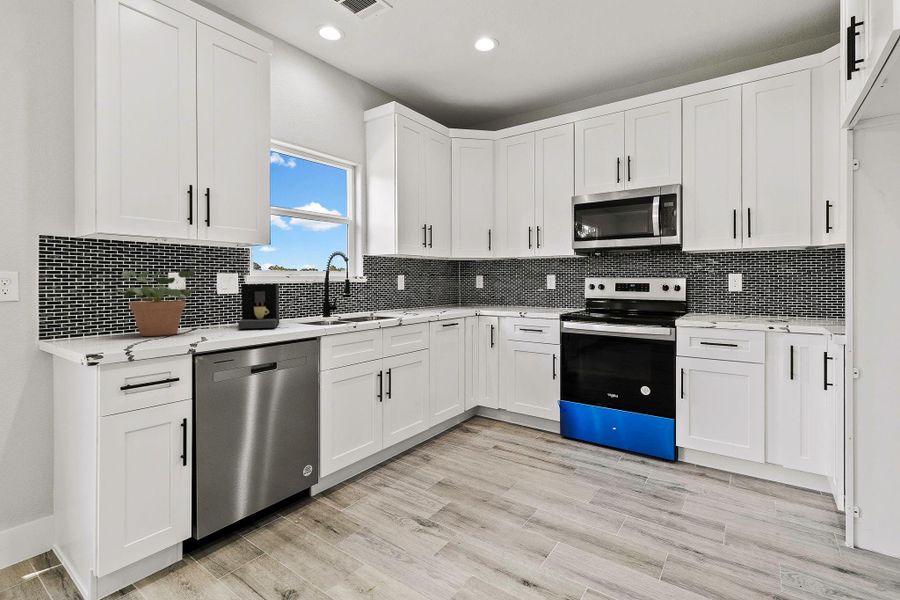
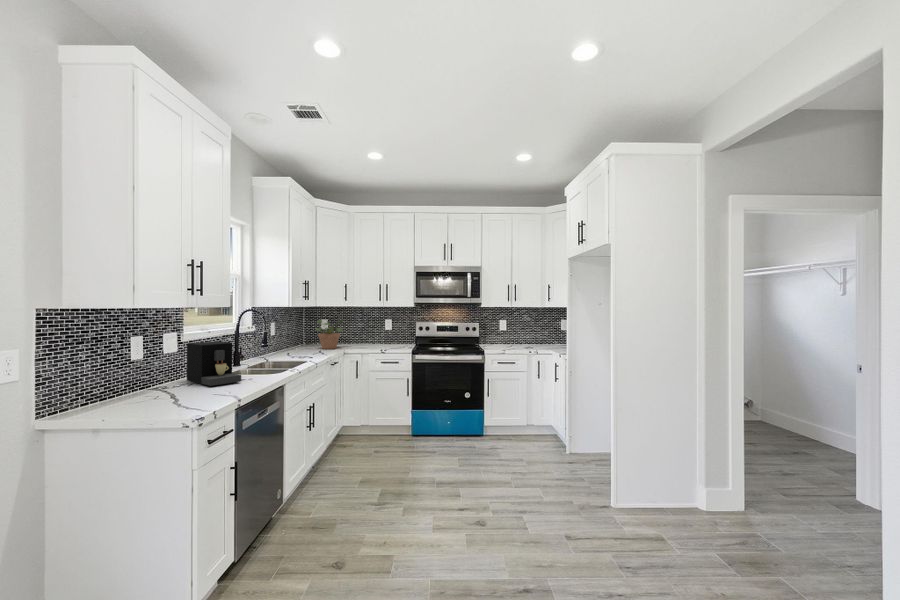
potted plant: present [116,270,201,336] -> present [315,320,343,349]

